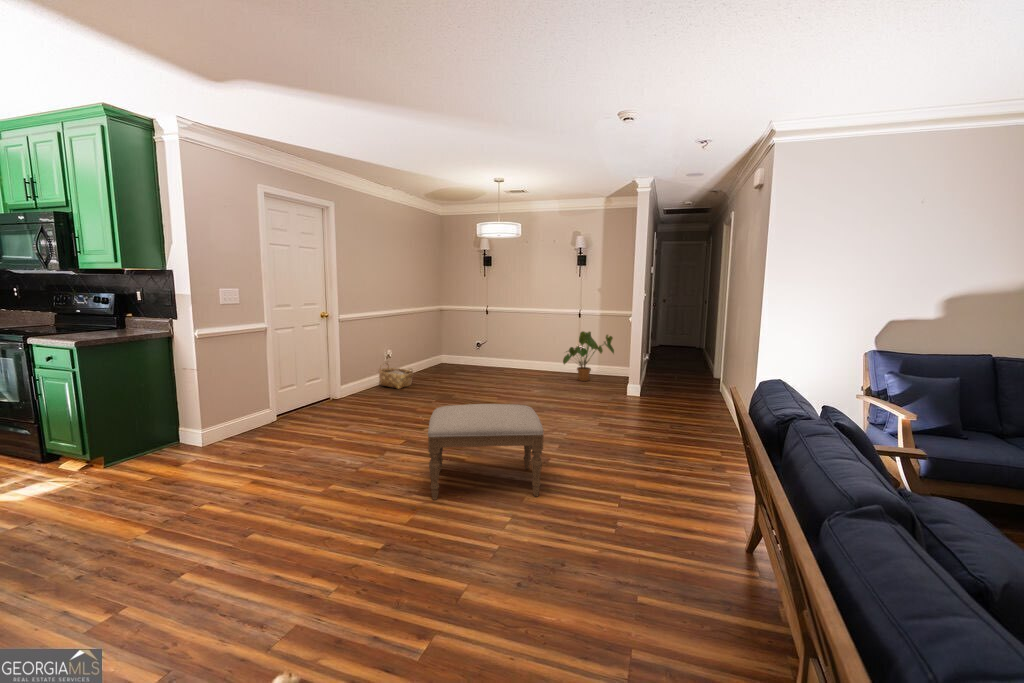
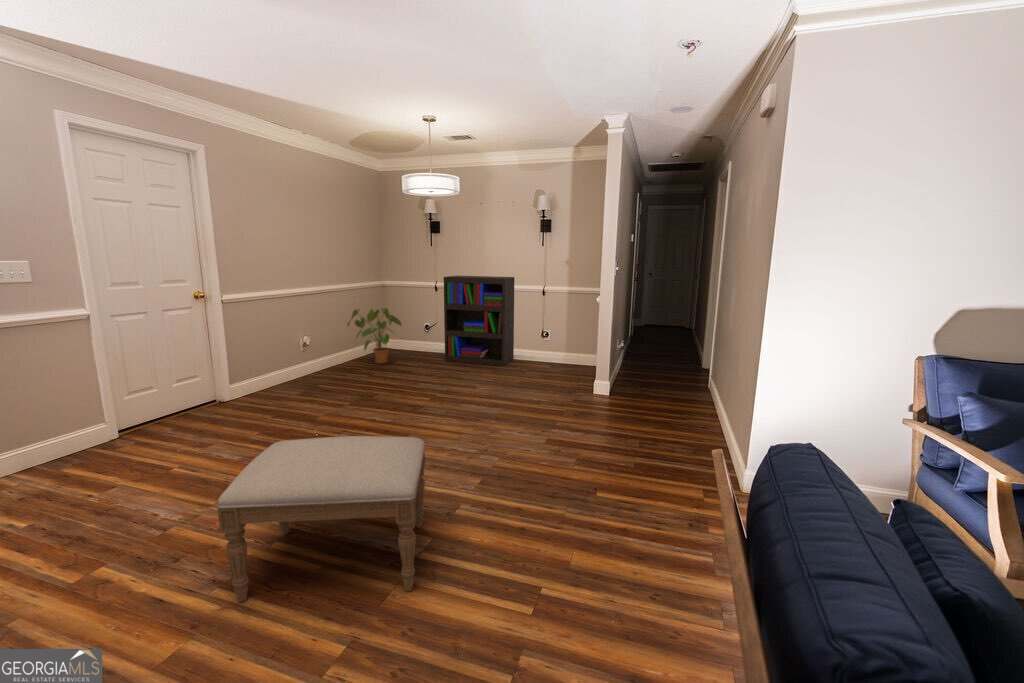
bookshelf: none [497,301,556,377] -> present [444,276,514,366]
house plant: present [563,331,614,381] -> present [347,308,402,364]
woven basket: present [379,363,413,389] -> none [291,351,335,385]

